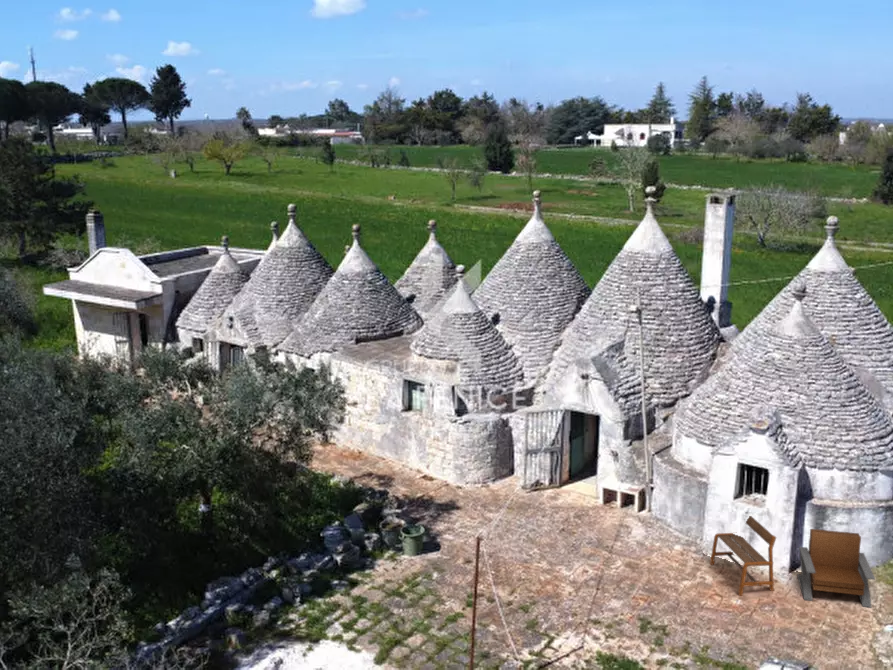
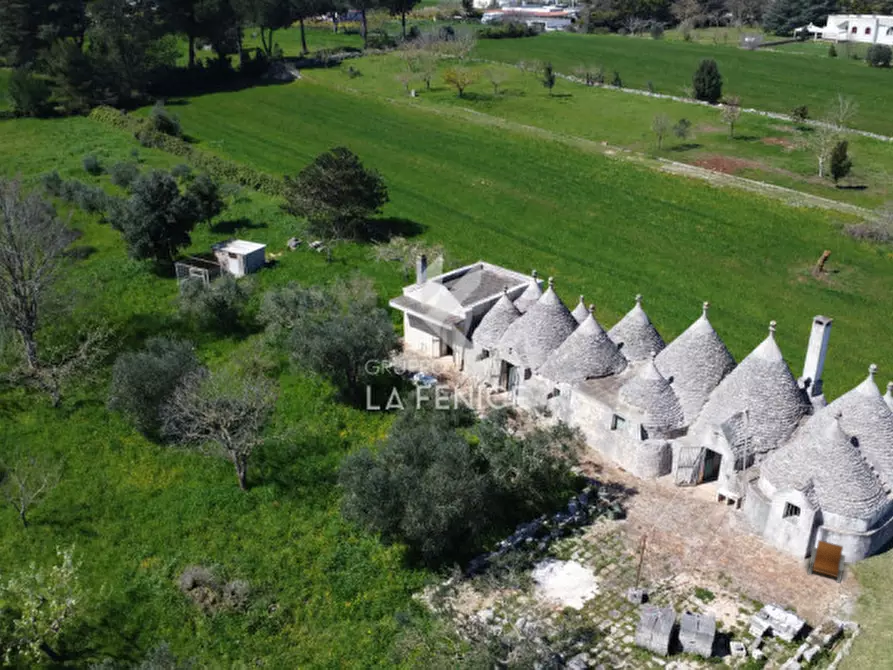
bench: present [710,516,776,596] -> none [766,524,797,567]

